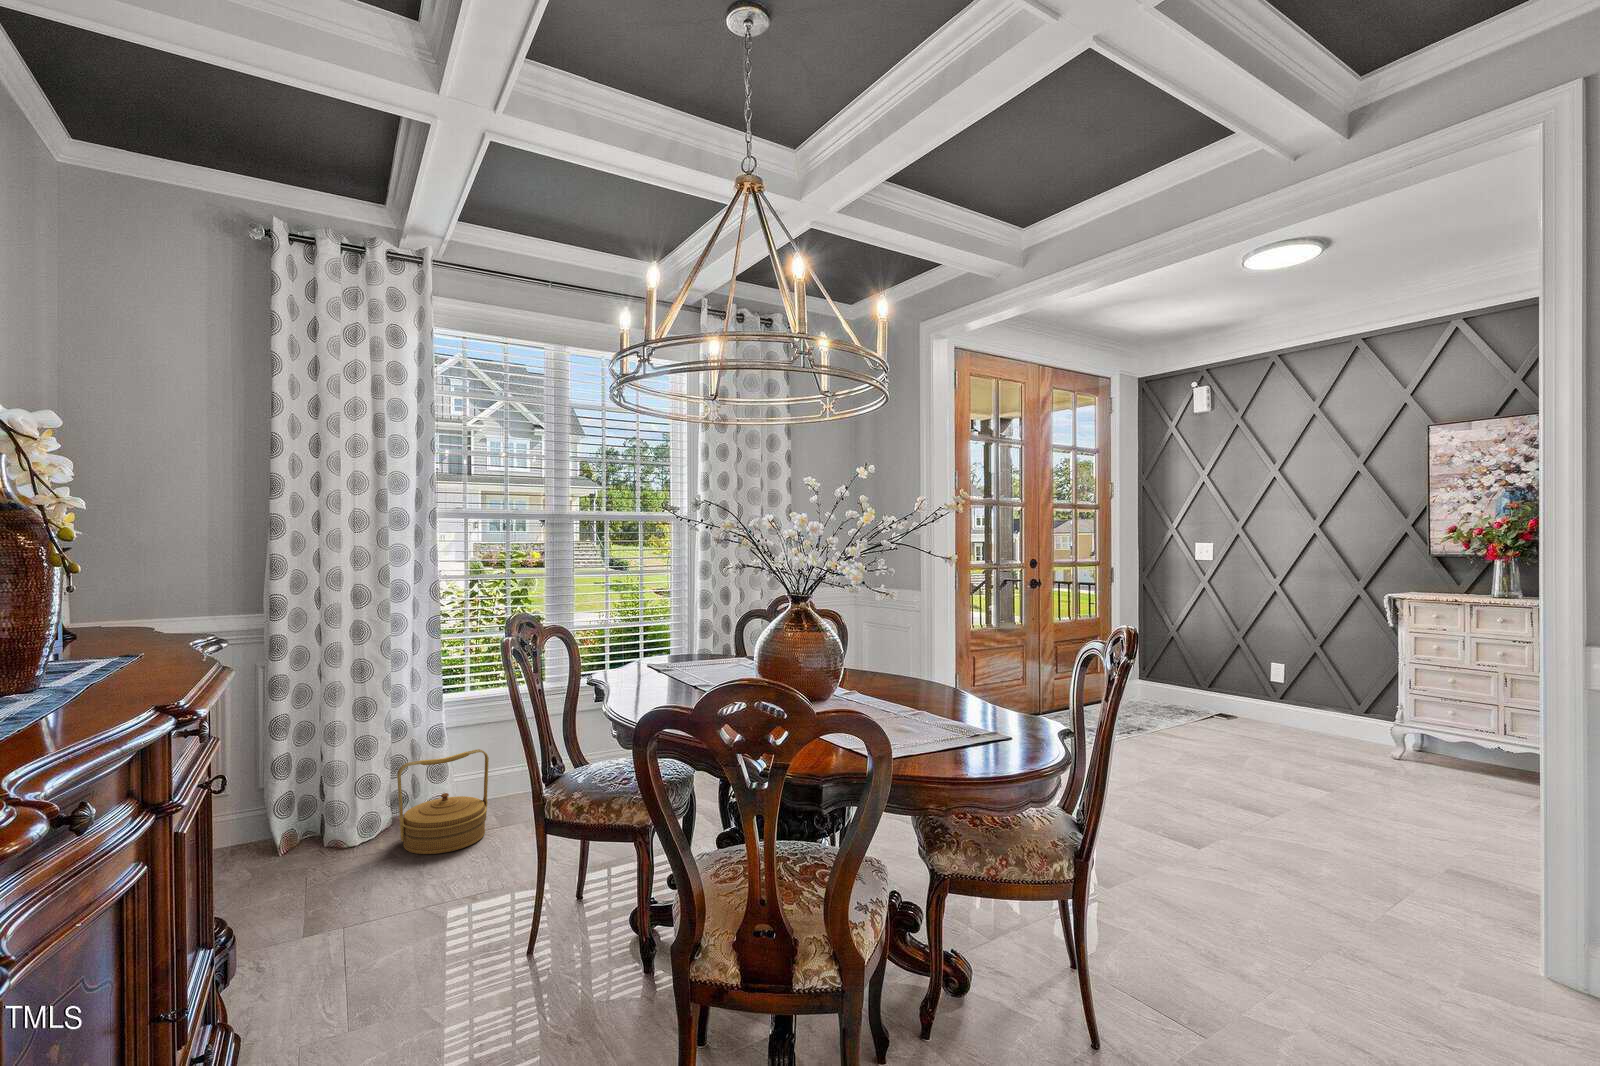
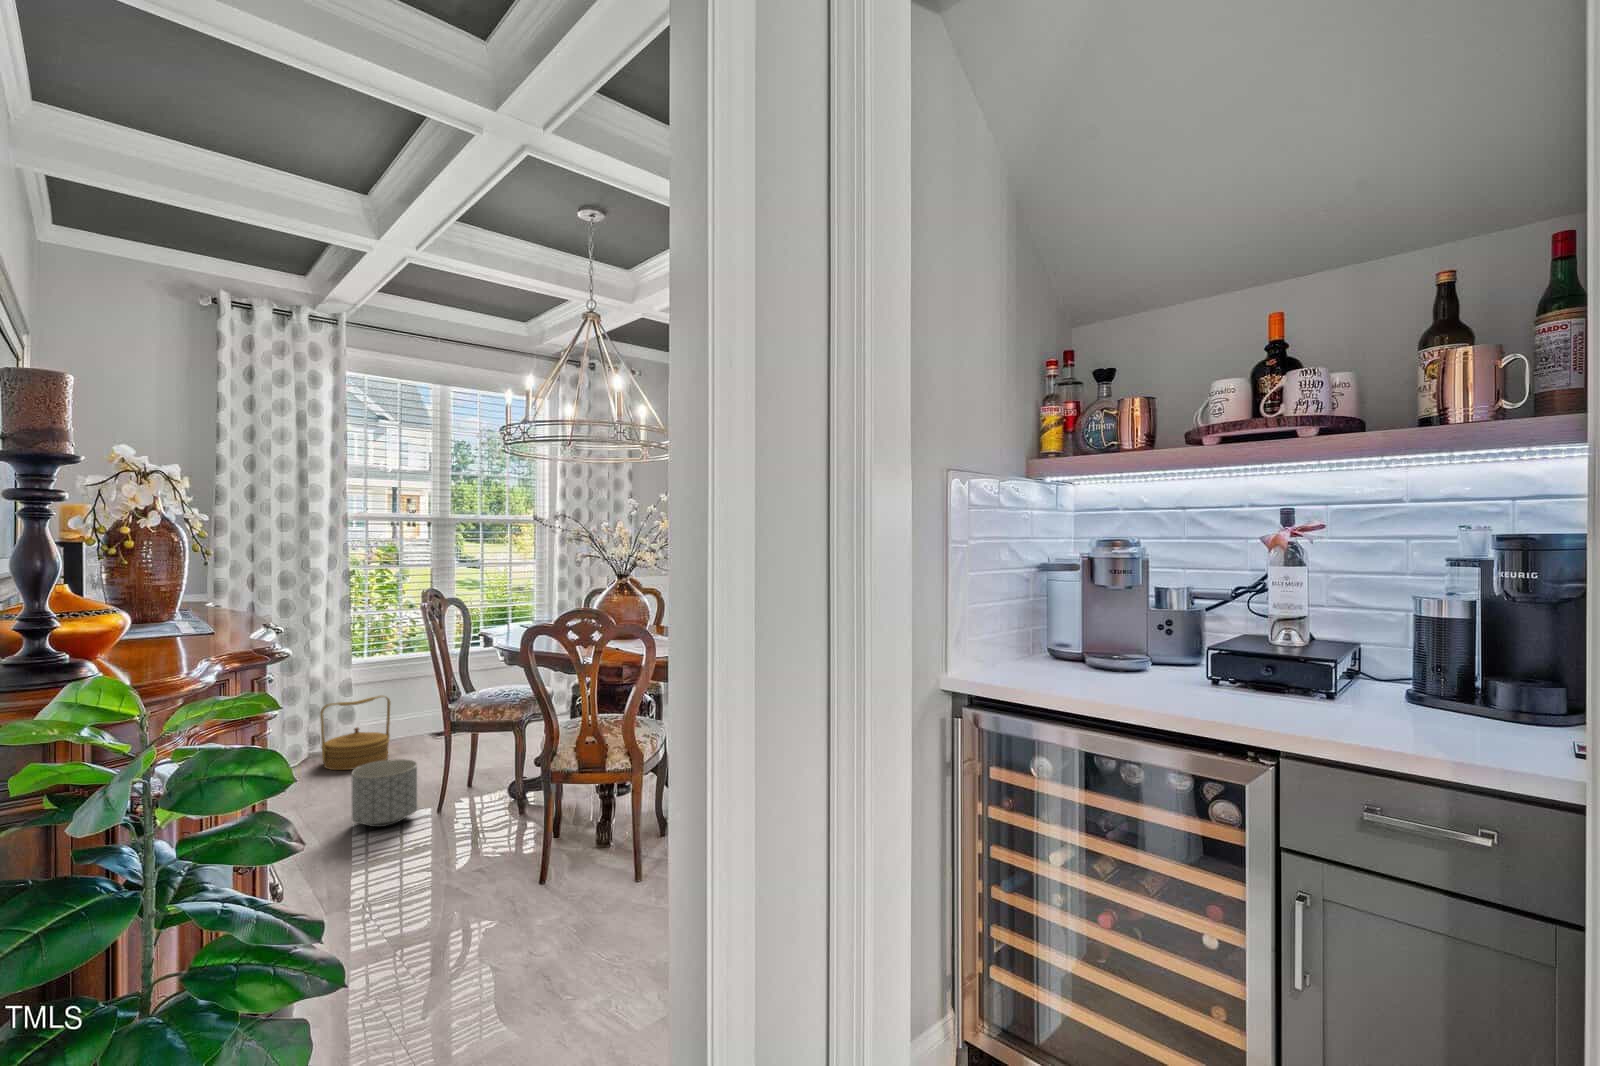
planter: none [399,874,497,991] -> present [352,759,417,827]

